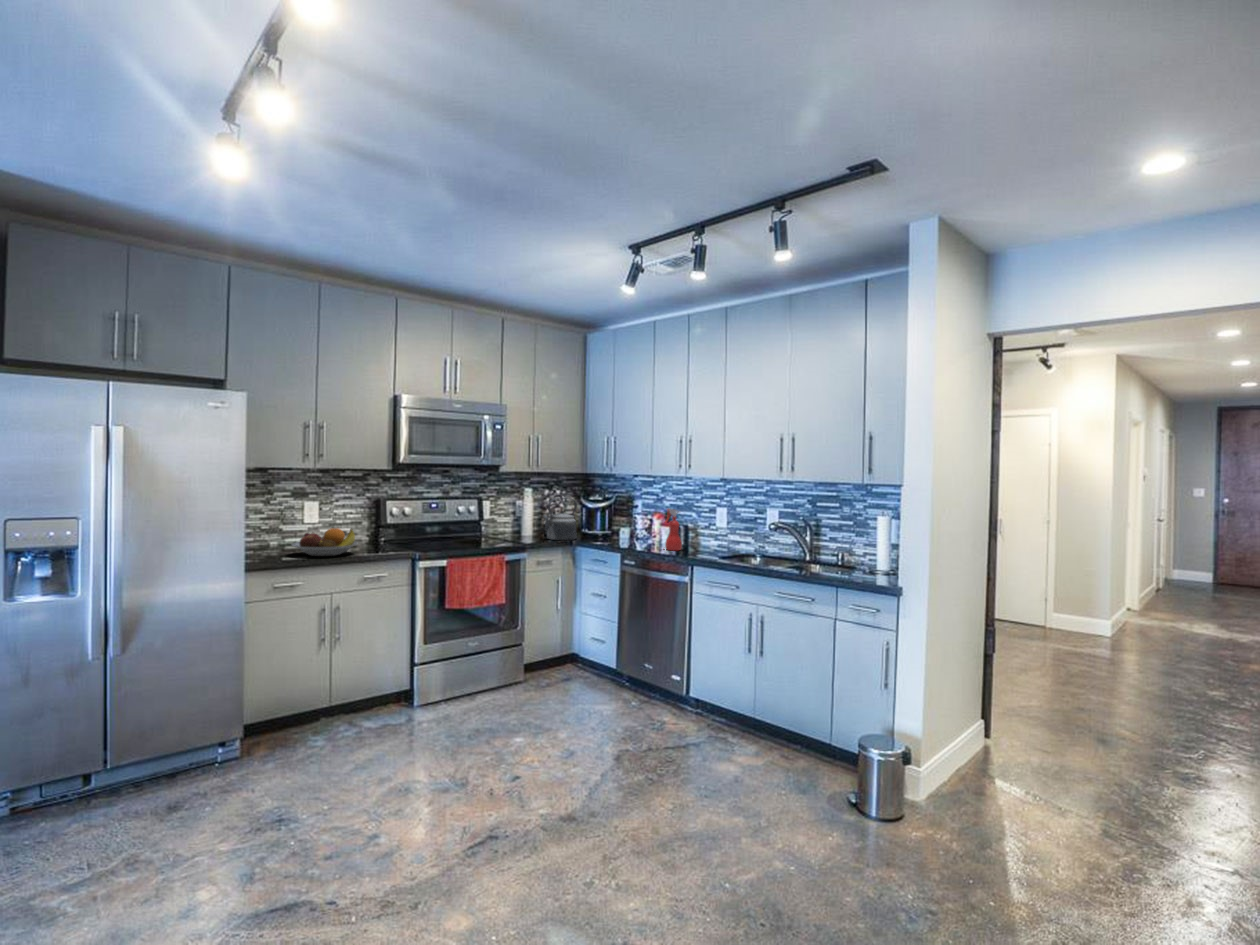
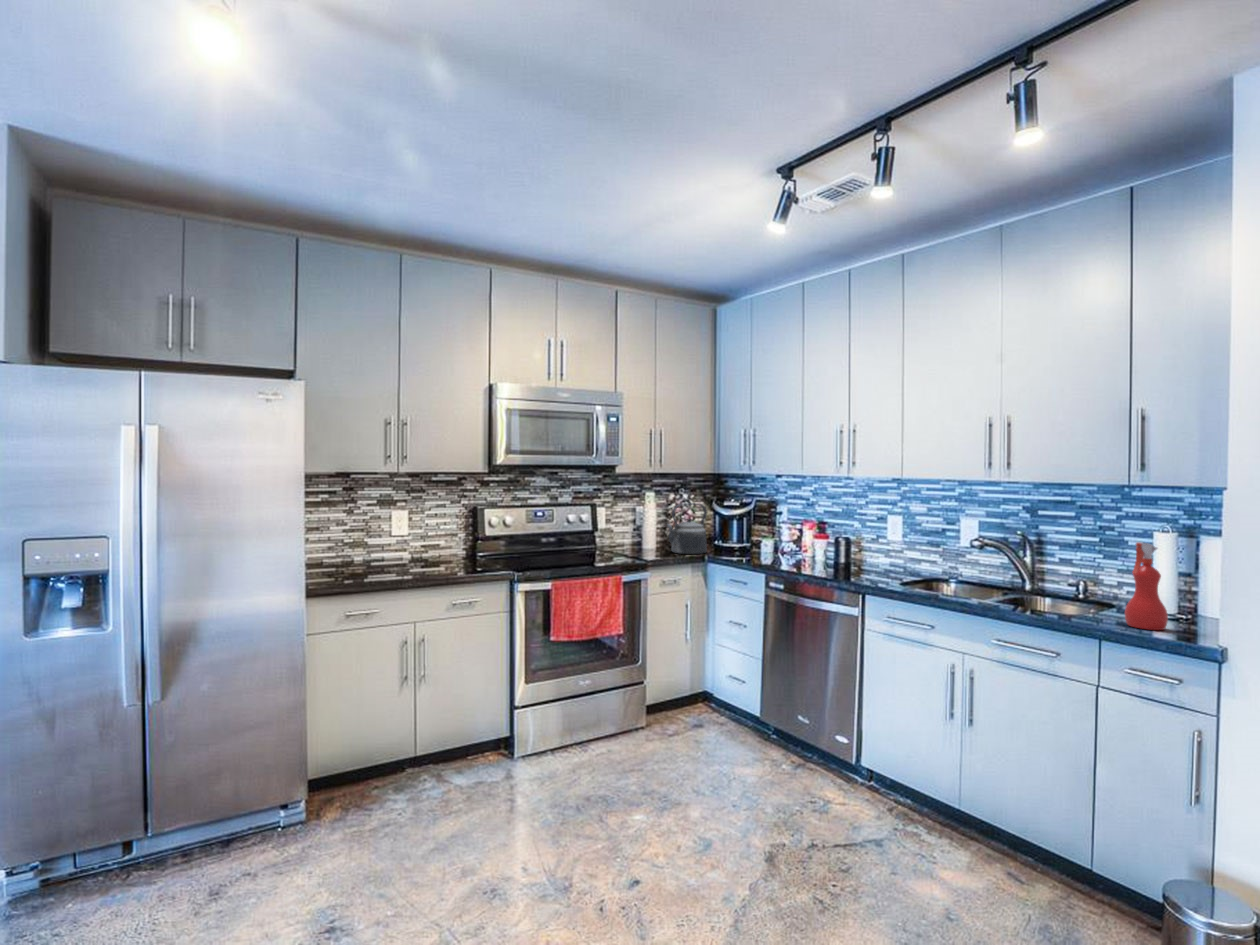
spray bottle: present [665,509,682,551] -> present [1125,542,1168,630]
fruit bowl: present [291,528,358,556] -> none [374,542,450,576]

